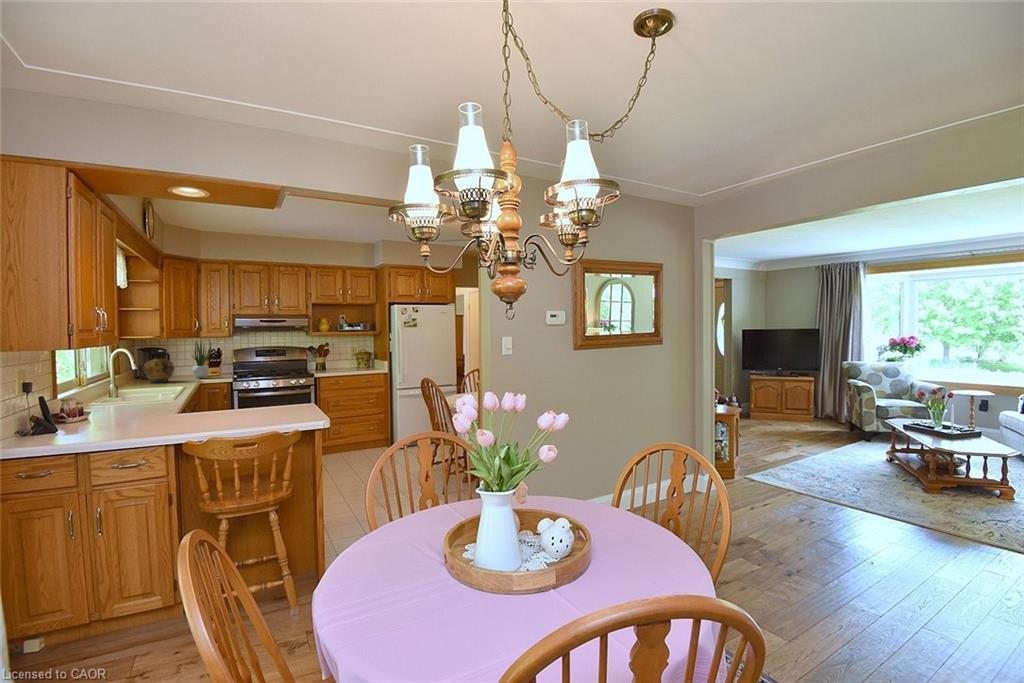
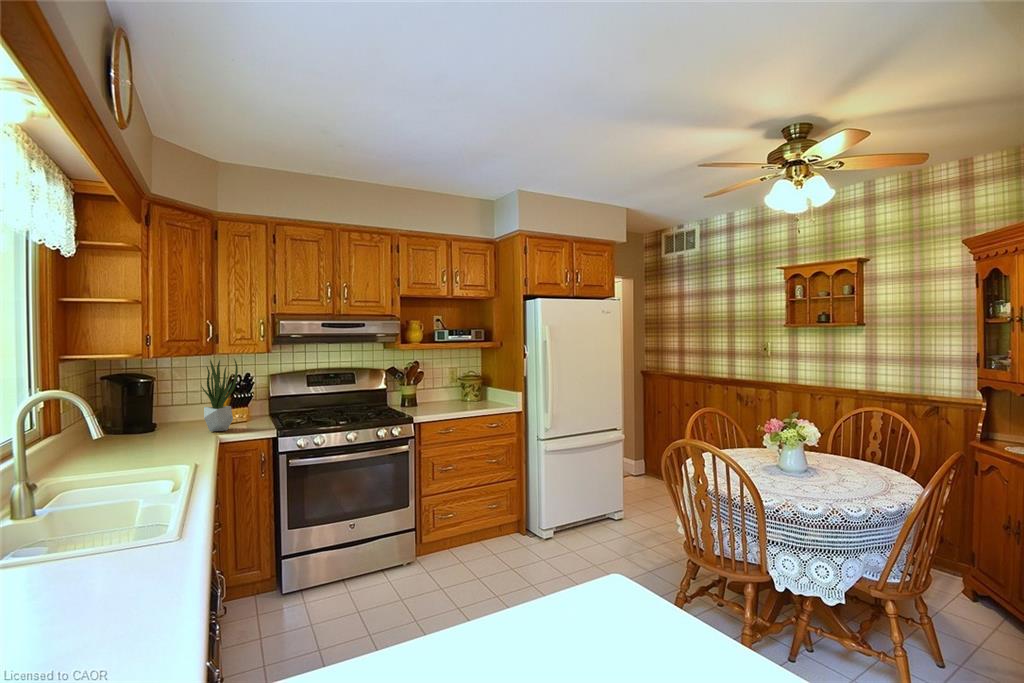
ceramic jug: present [143,351,175,382] -> none [109,384,171,447]

